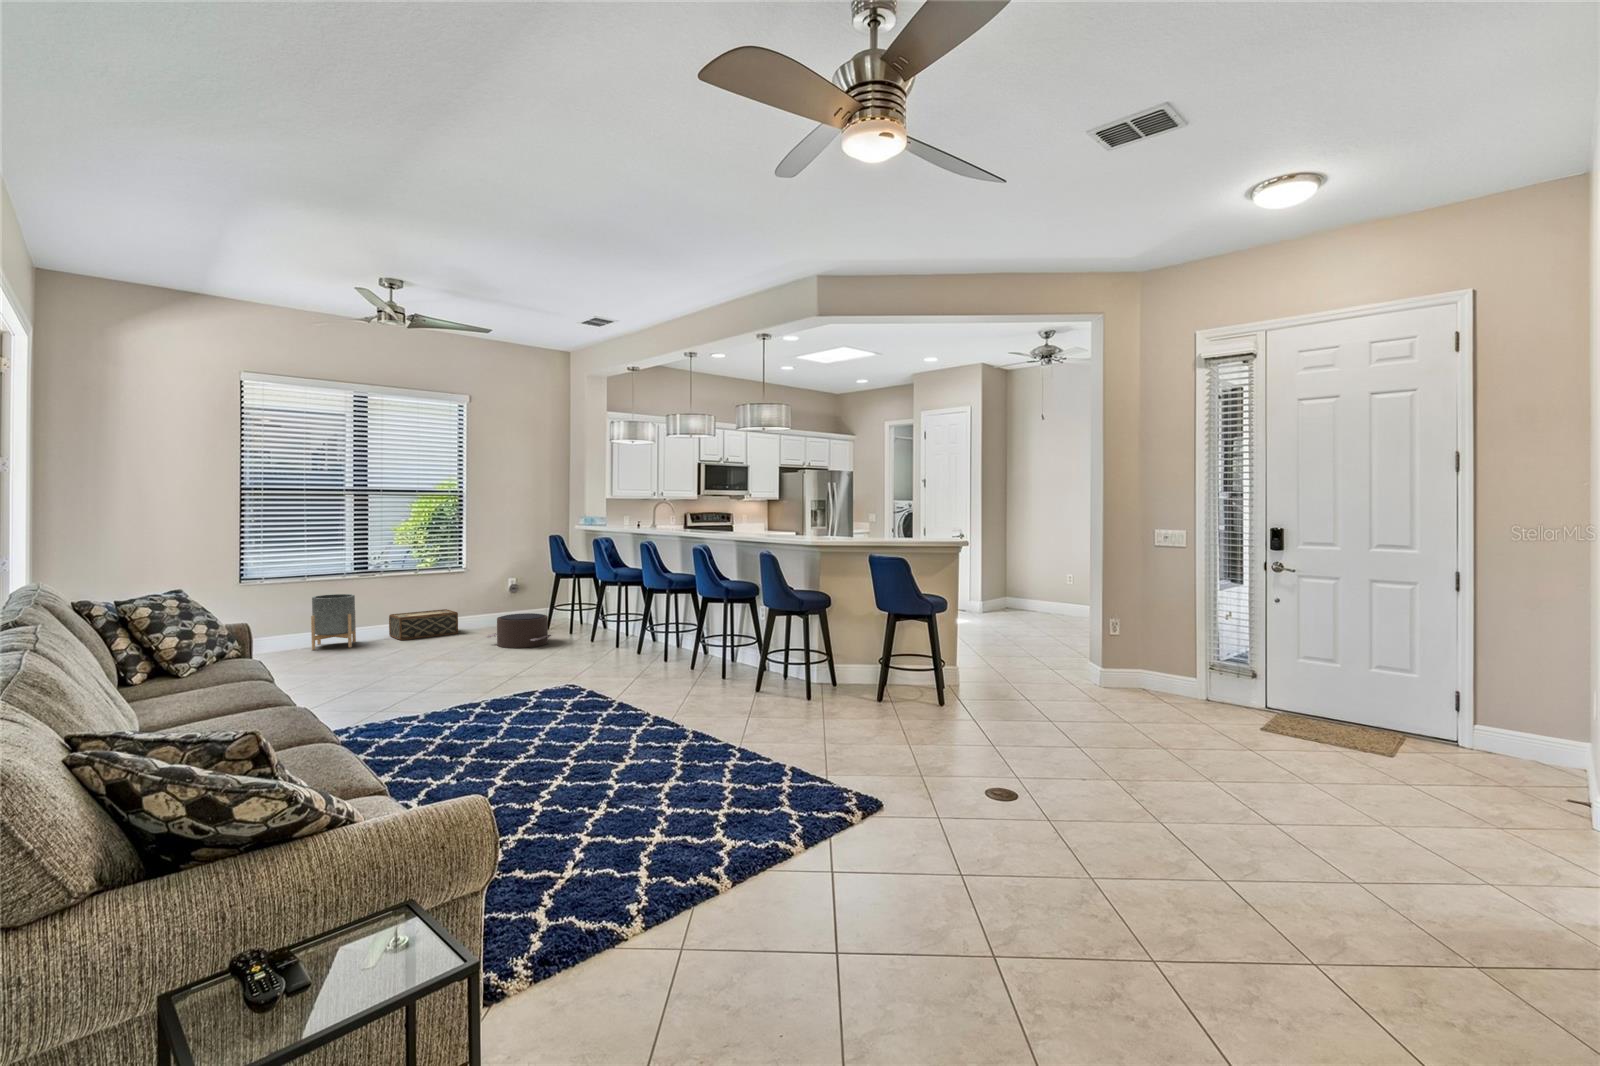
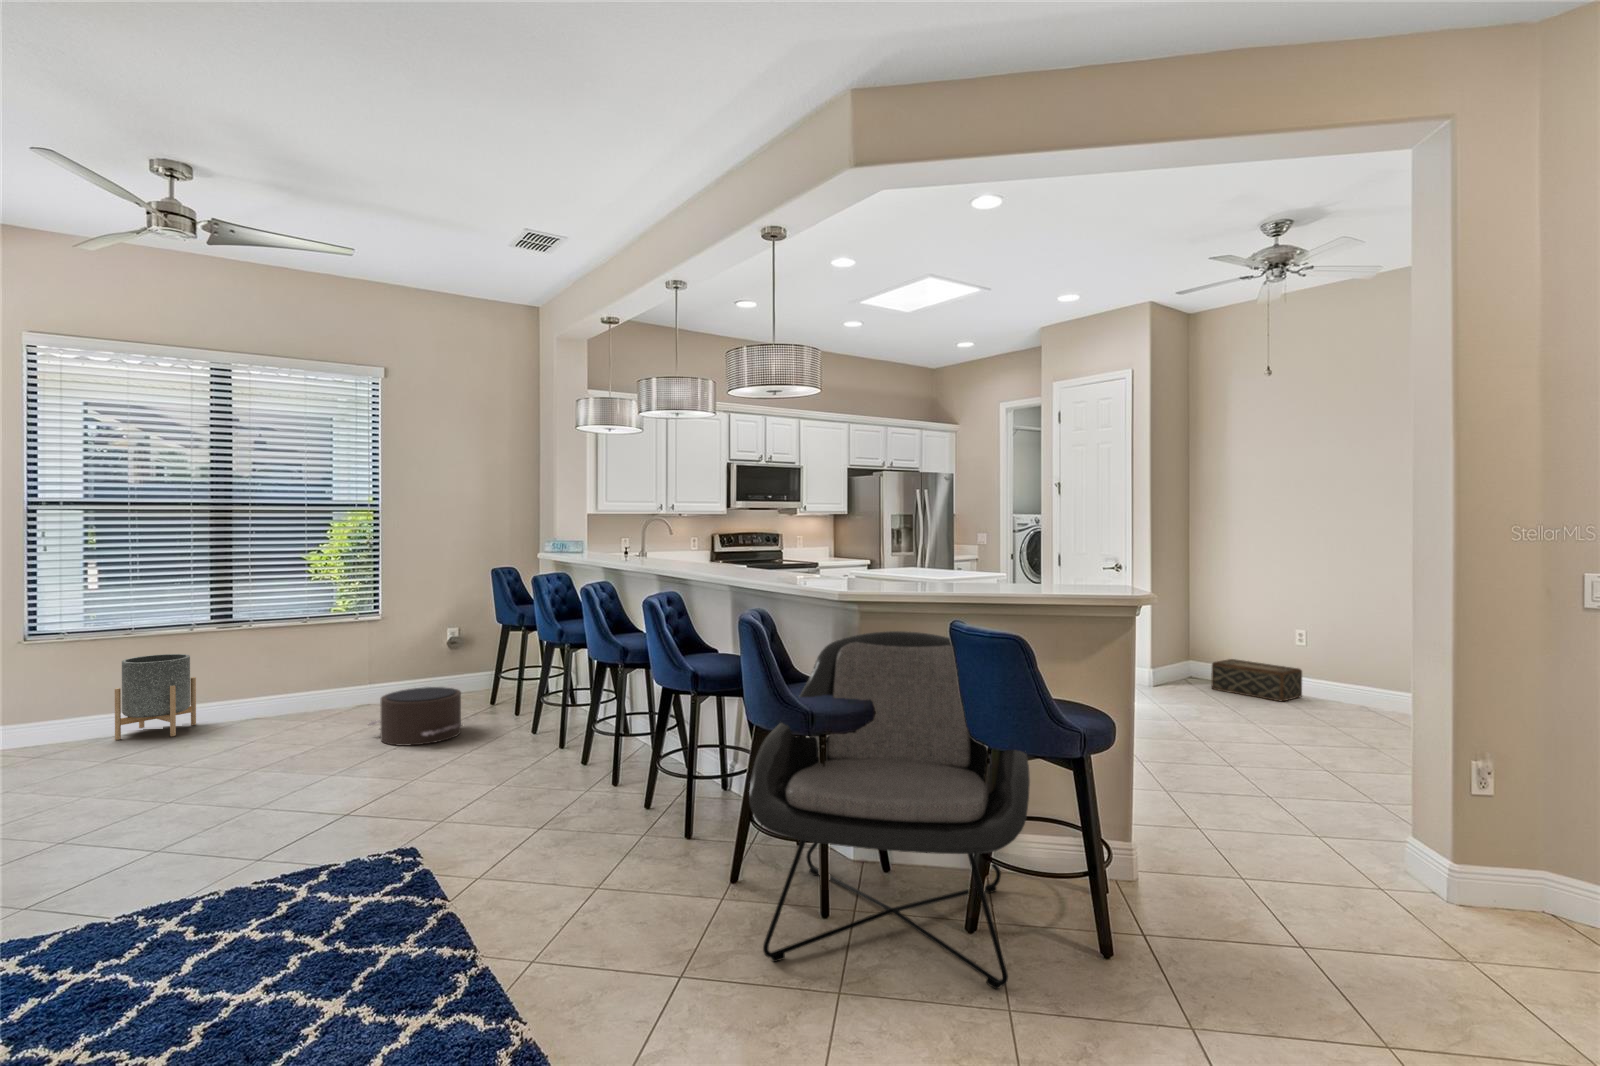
lounge chair: none [782,562,910,713] -> present [749,631,1030,989]
woven basket: present [389,609,458,640] -> present [1211,659,1302,701]

